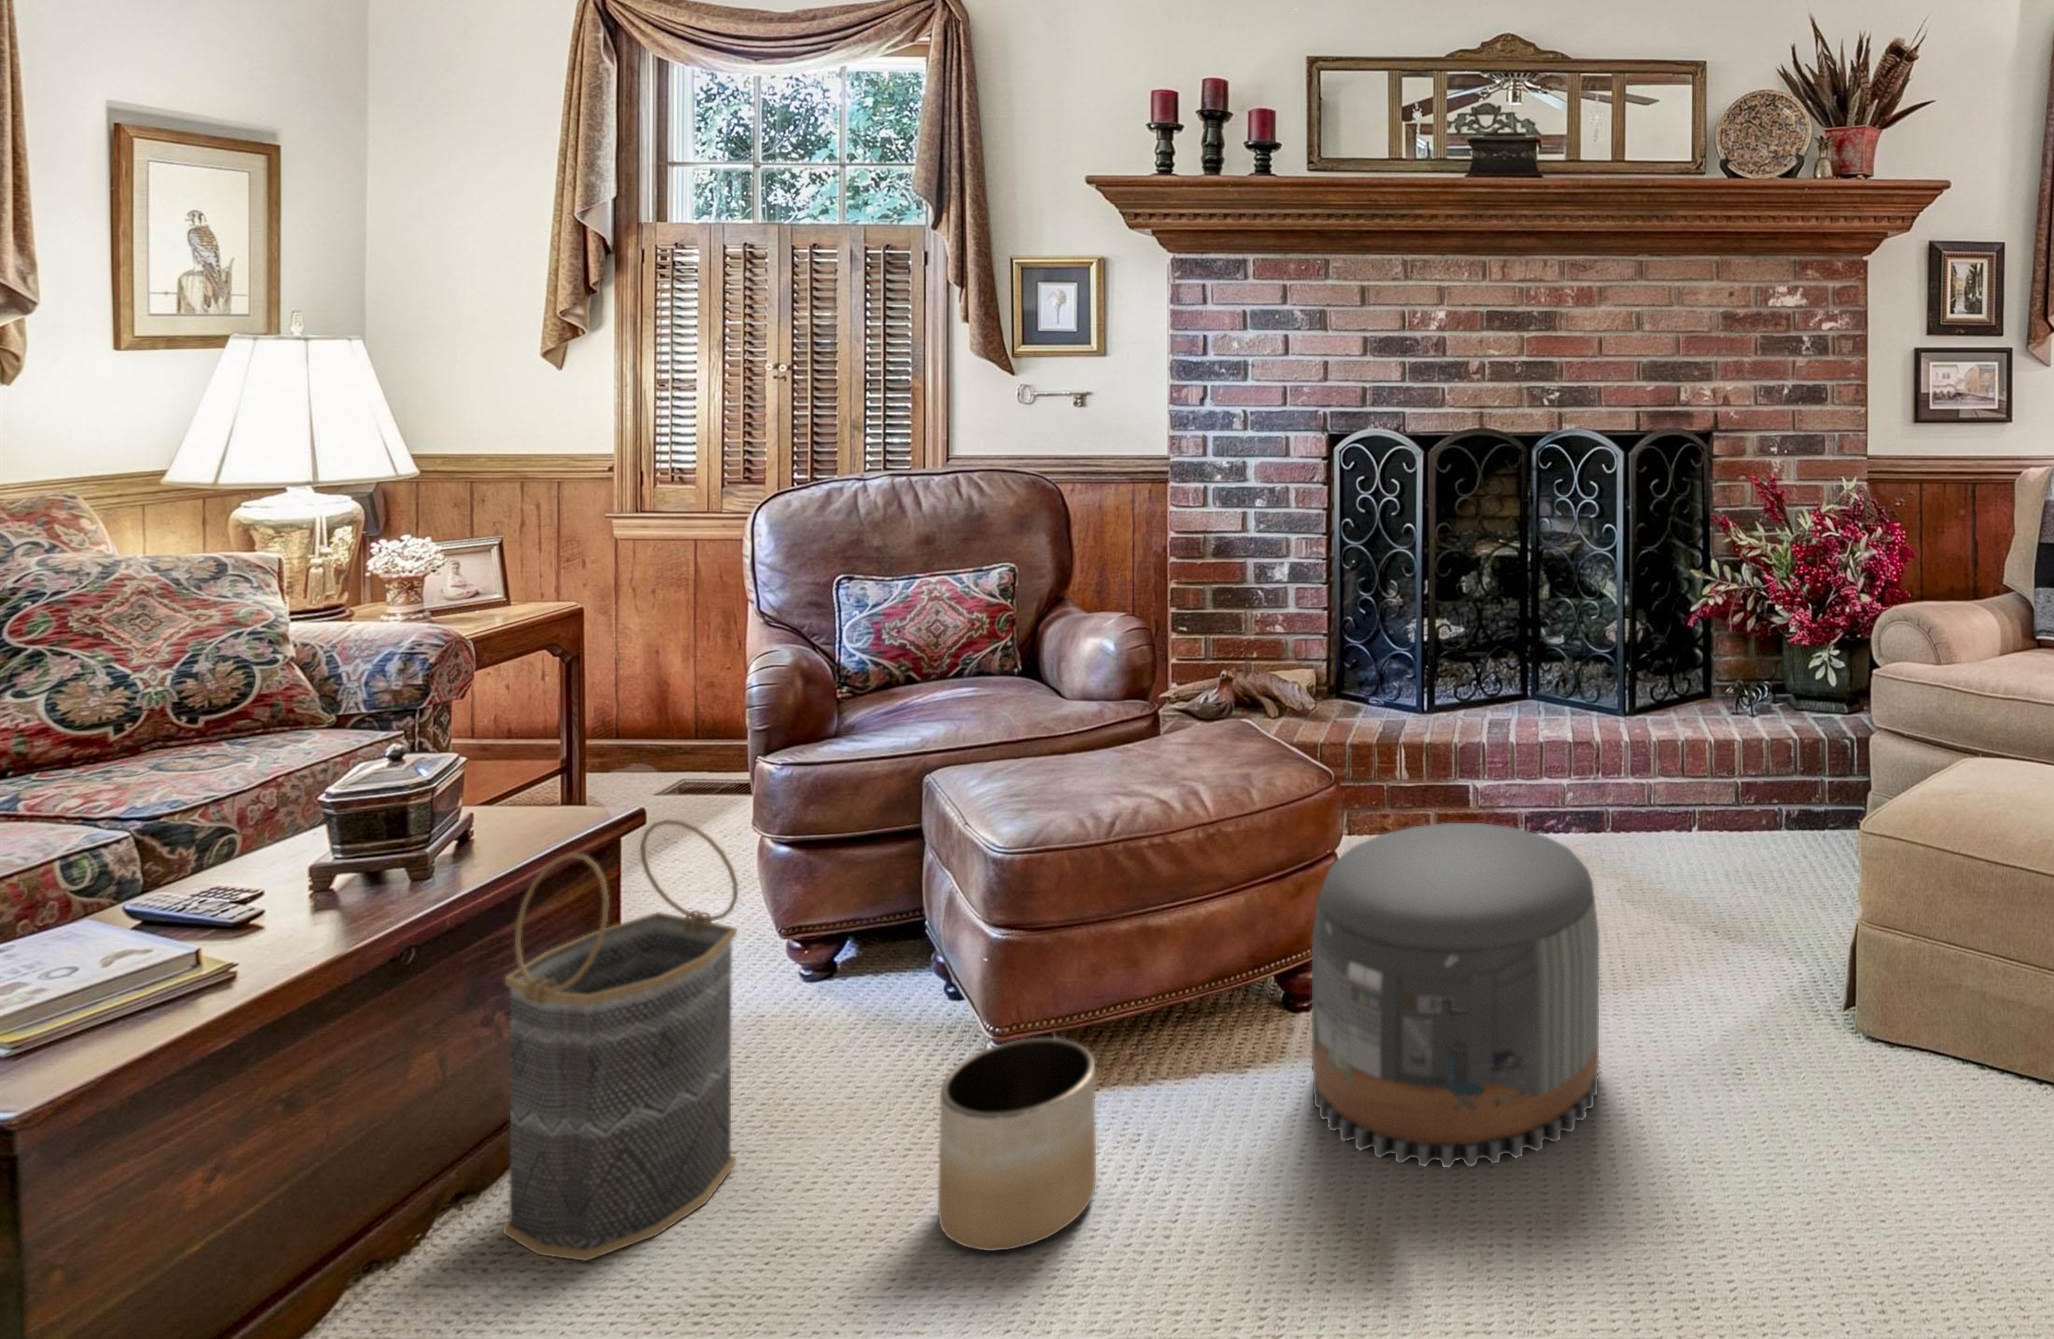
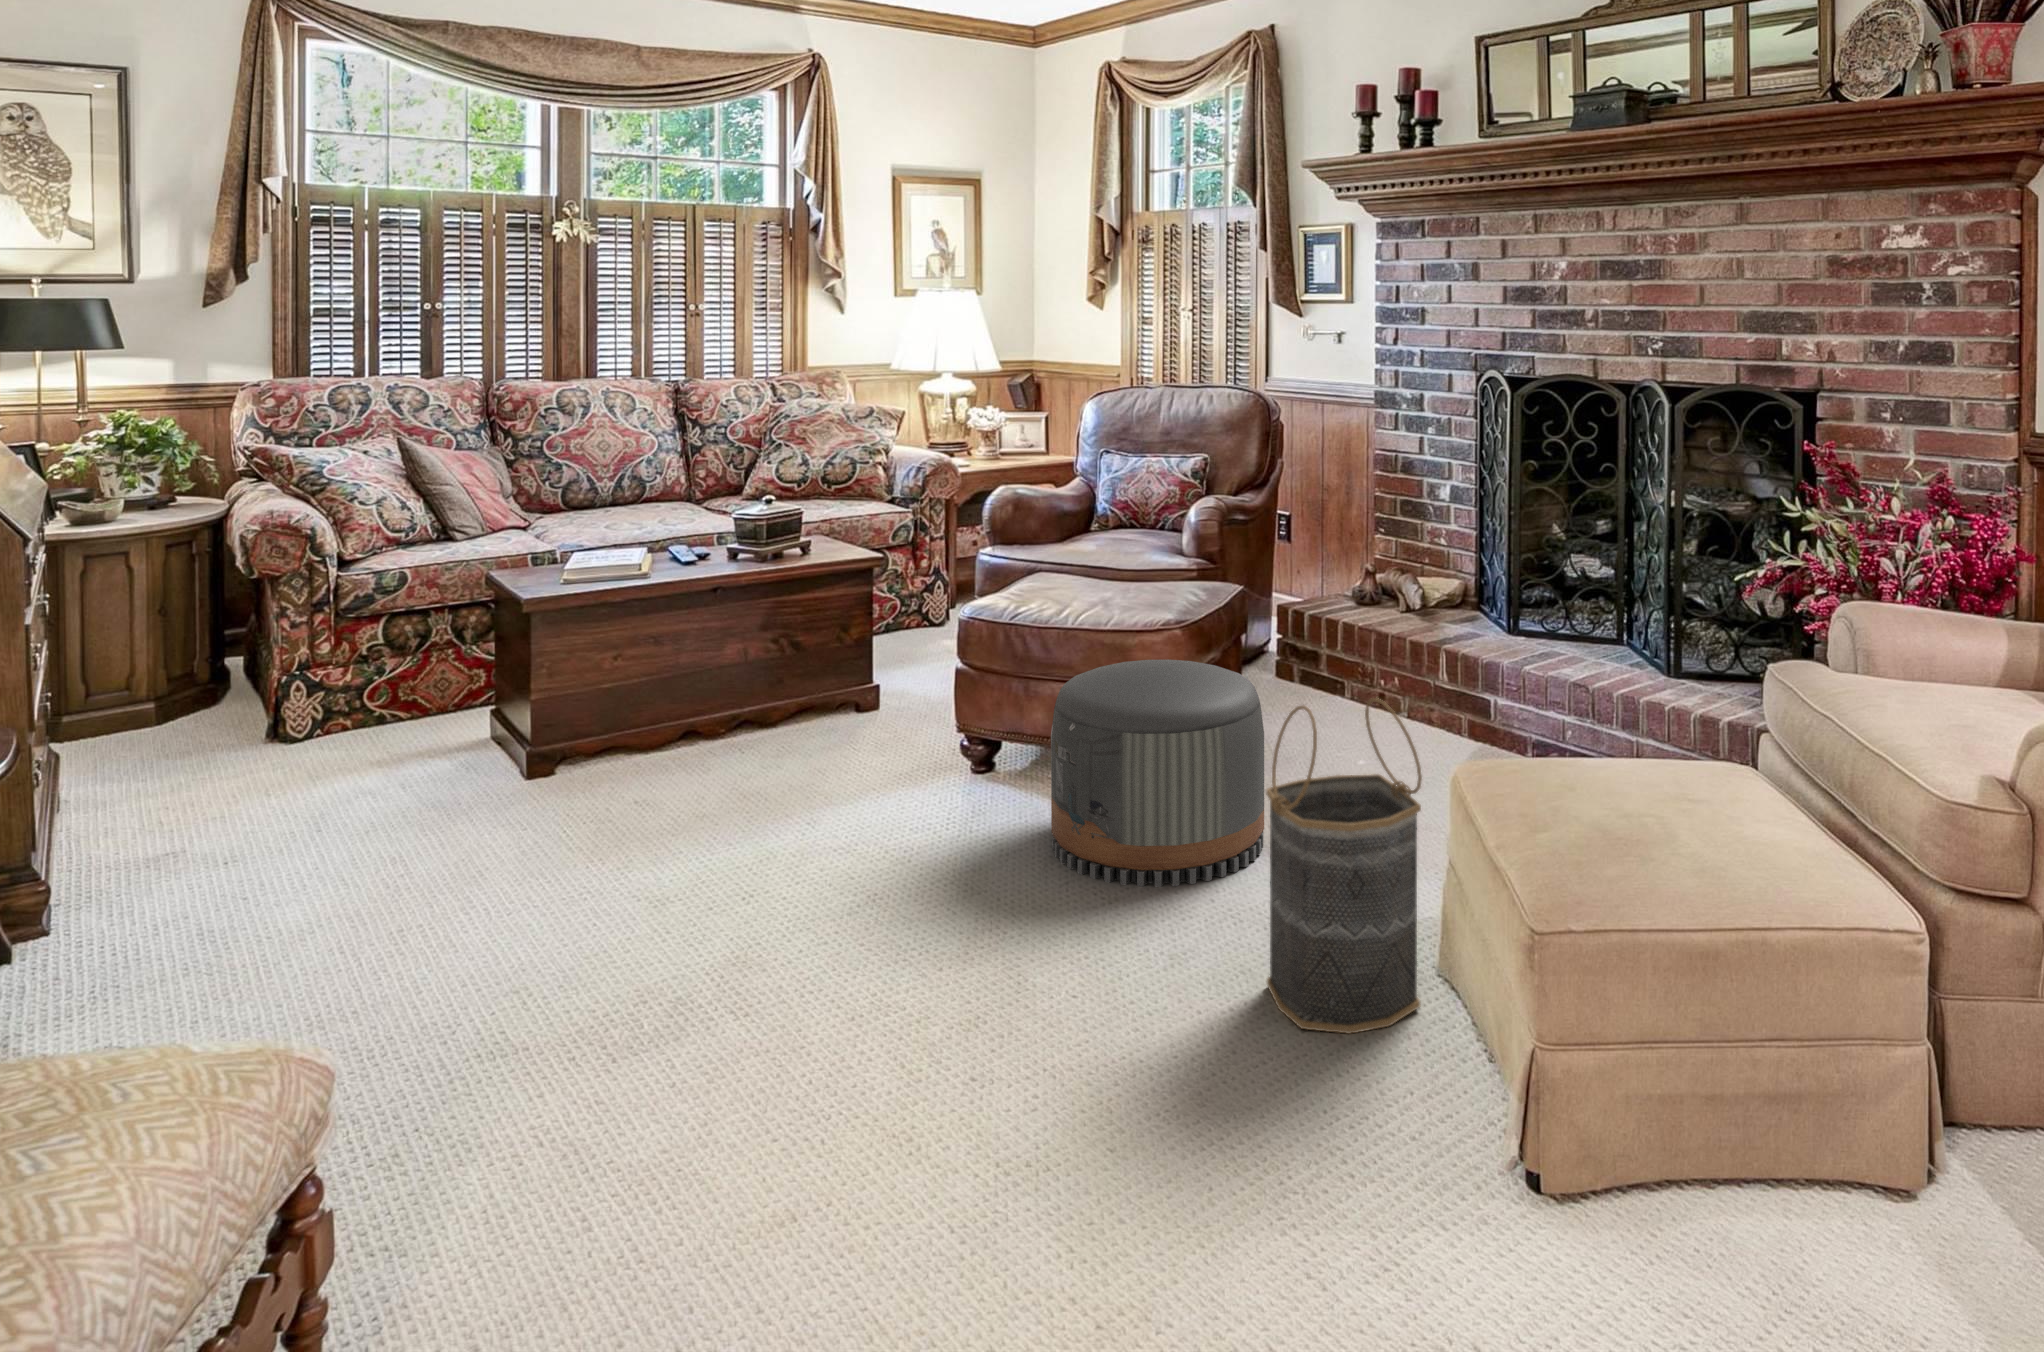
basket: present [504,820,738,1261] -> present [1266,698,1422,1034]
planter: present [938,1038,1096,1251] -> none [855,710,943,812]

